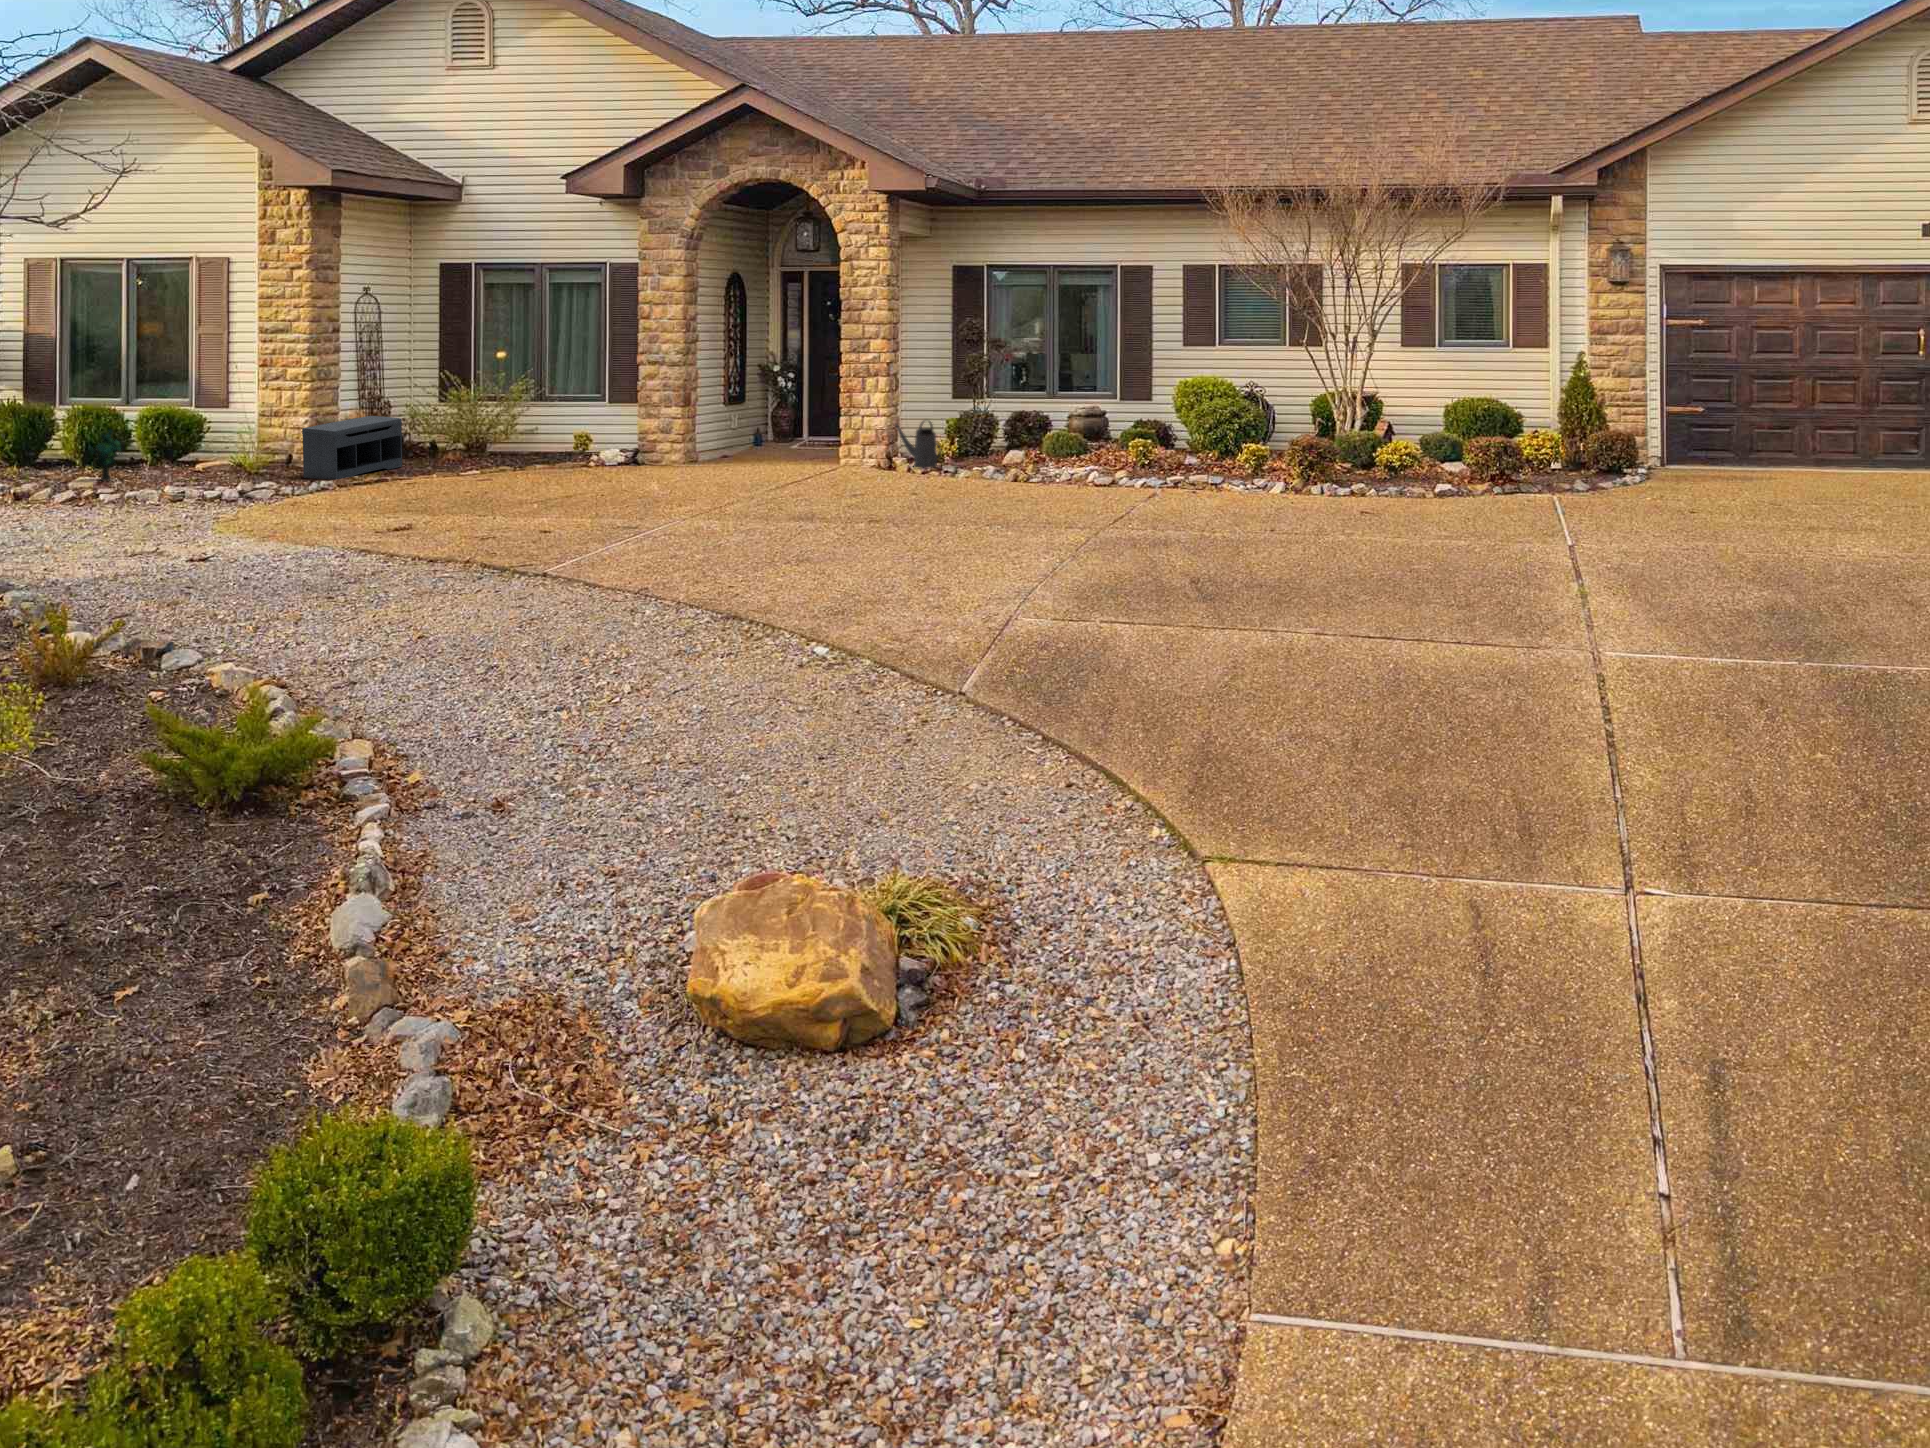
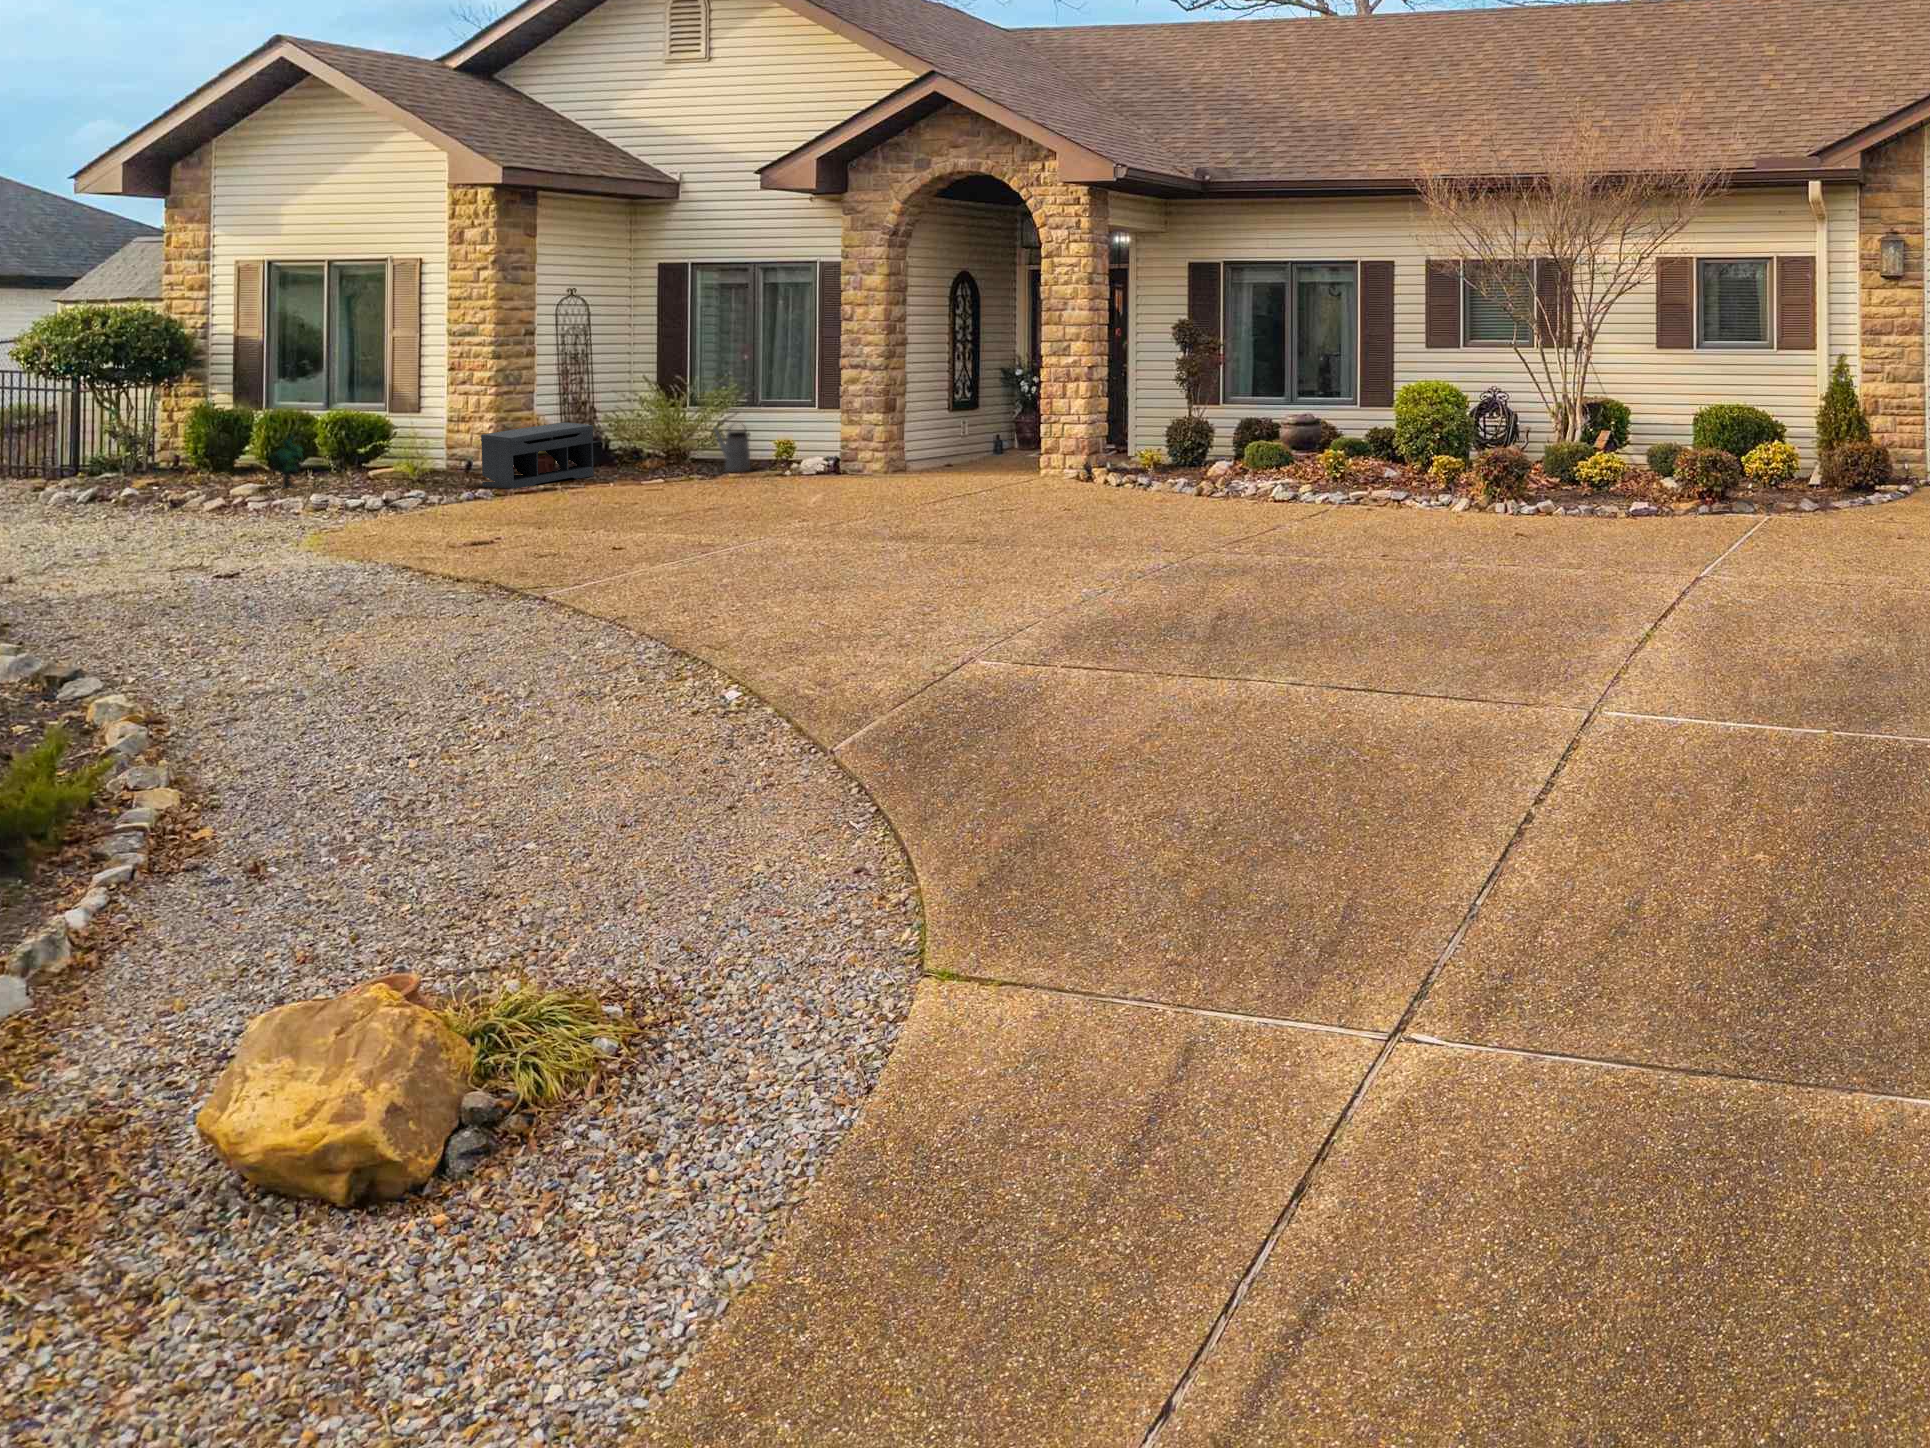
watering can: present [895,420,942,469] -> present [714,427,751,472]

